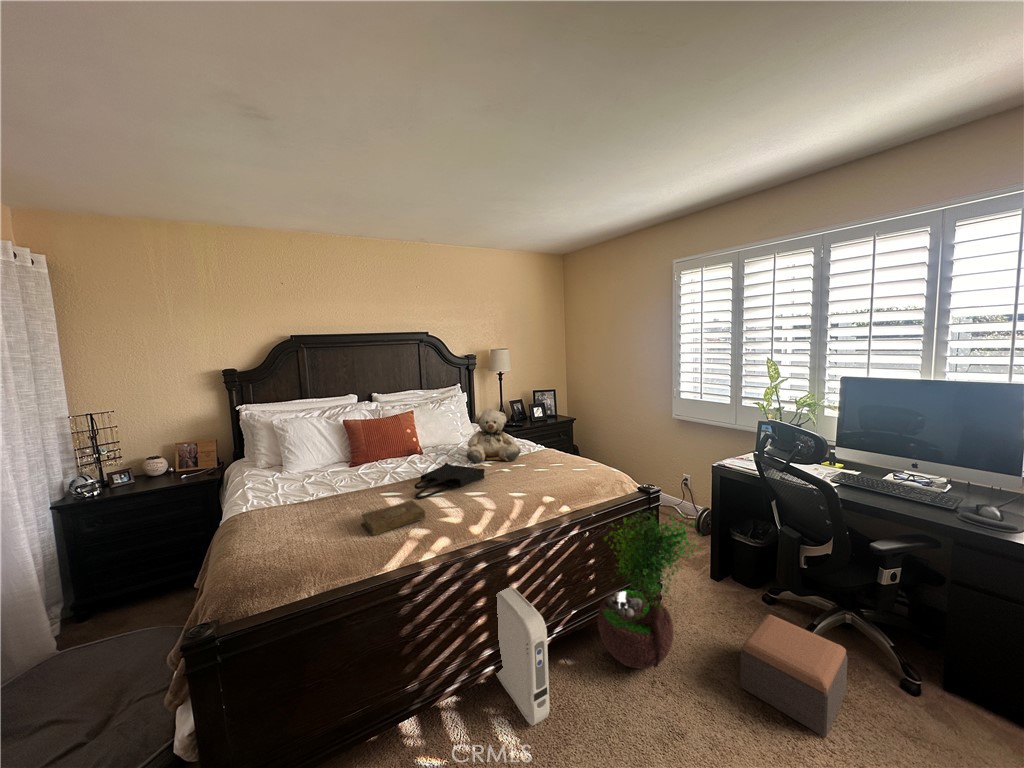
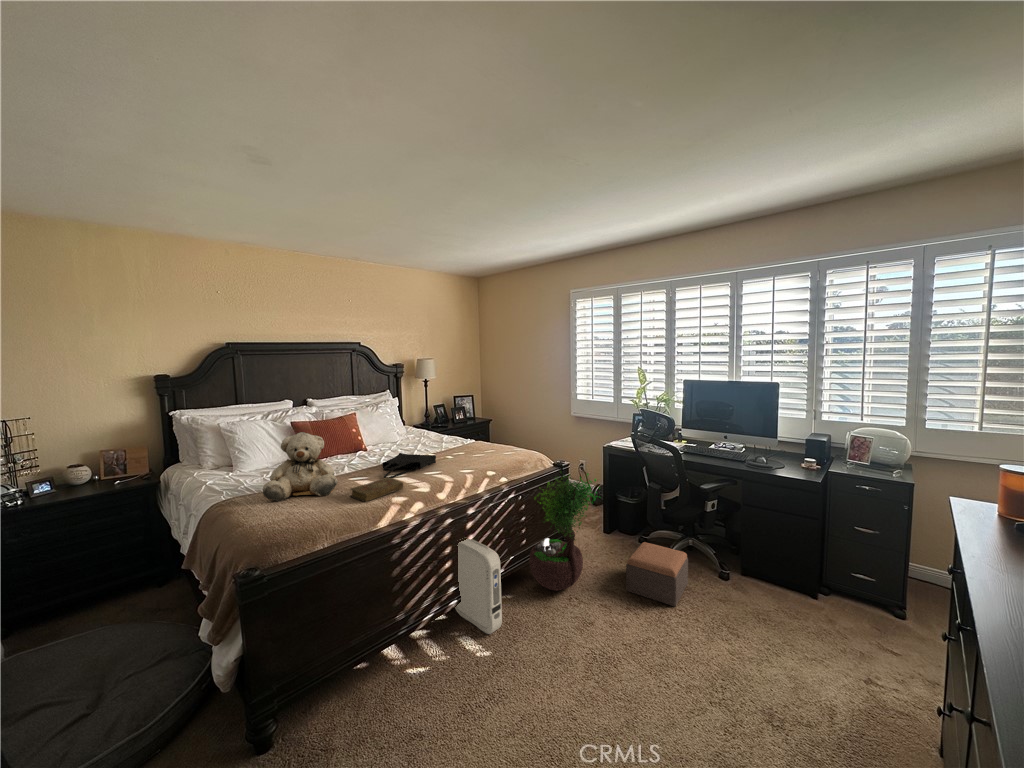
teddy bear: present [466,409,521,463] -> present [263,432,338,501]

